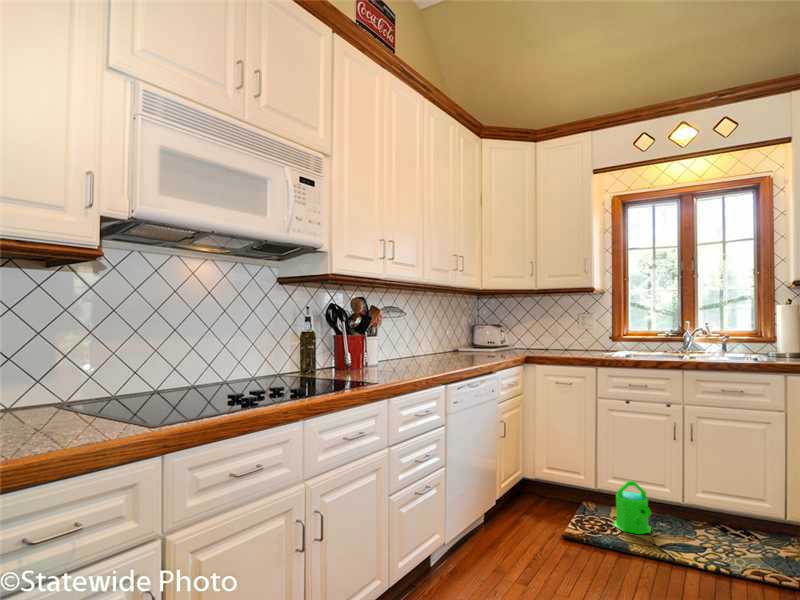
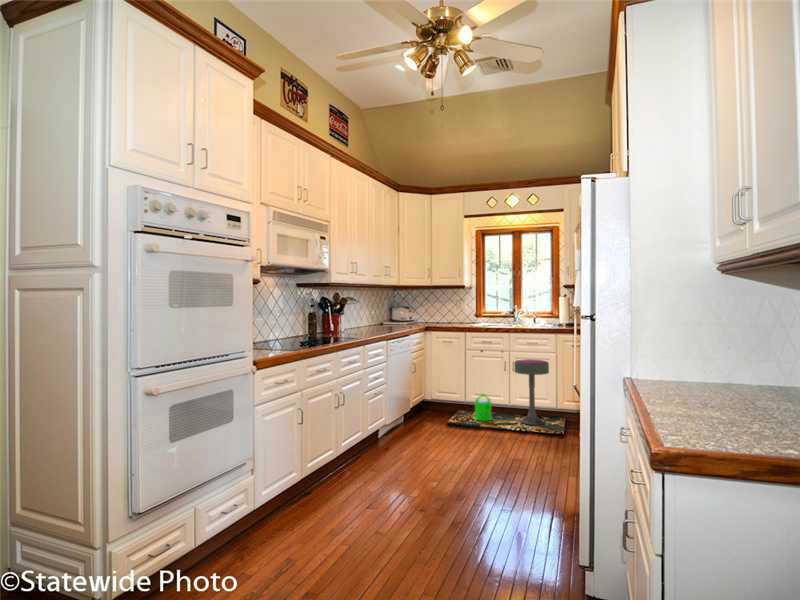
bar stool: none [696,423,774,559] -> present [514,359,549,425]

